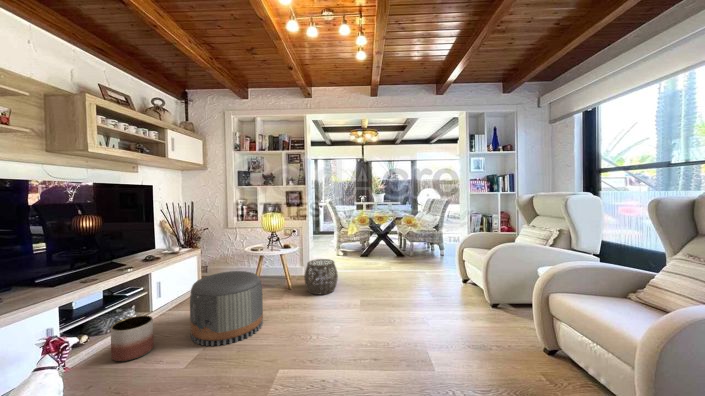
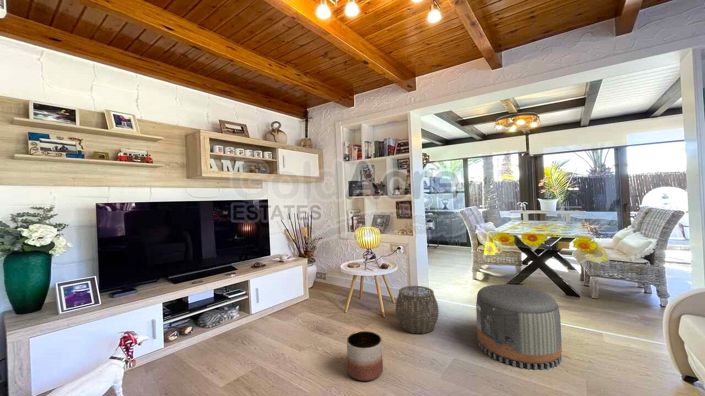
pouf: present [190,271,263,346] -> present [476,284,562,370]
planter: present [111,316,154,361] -> present [347,331,383,381]

